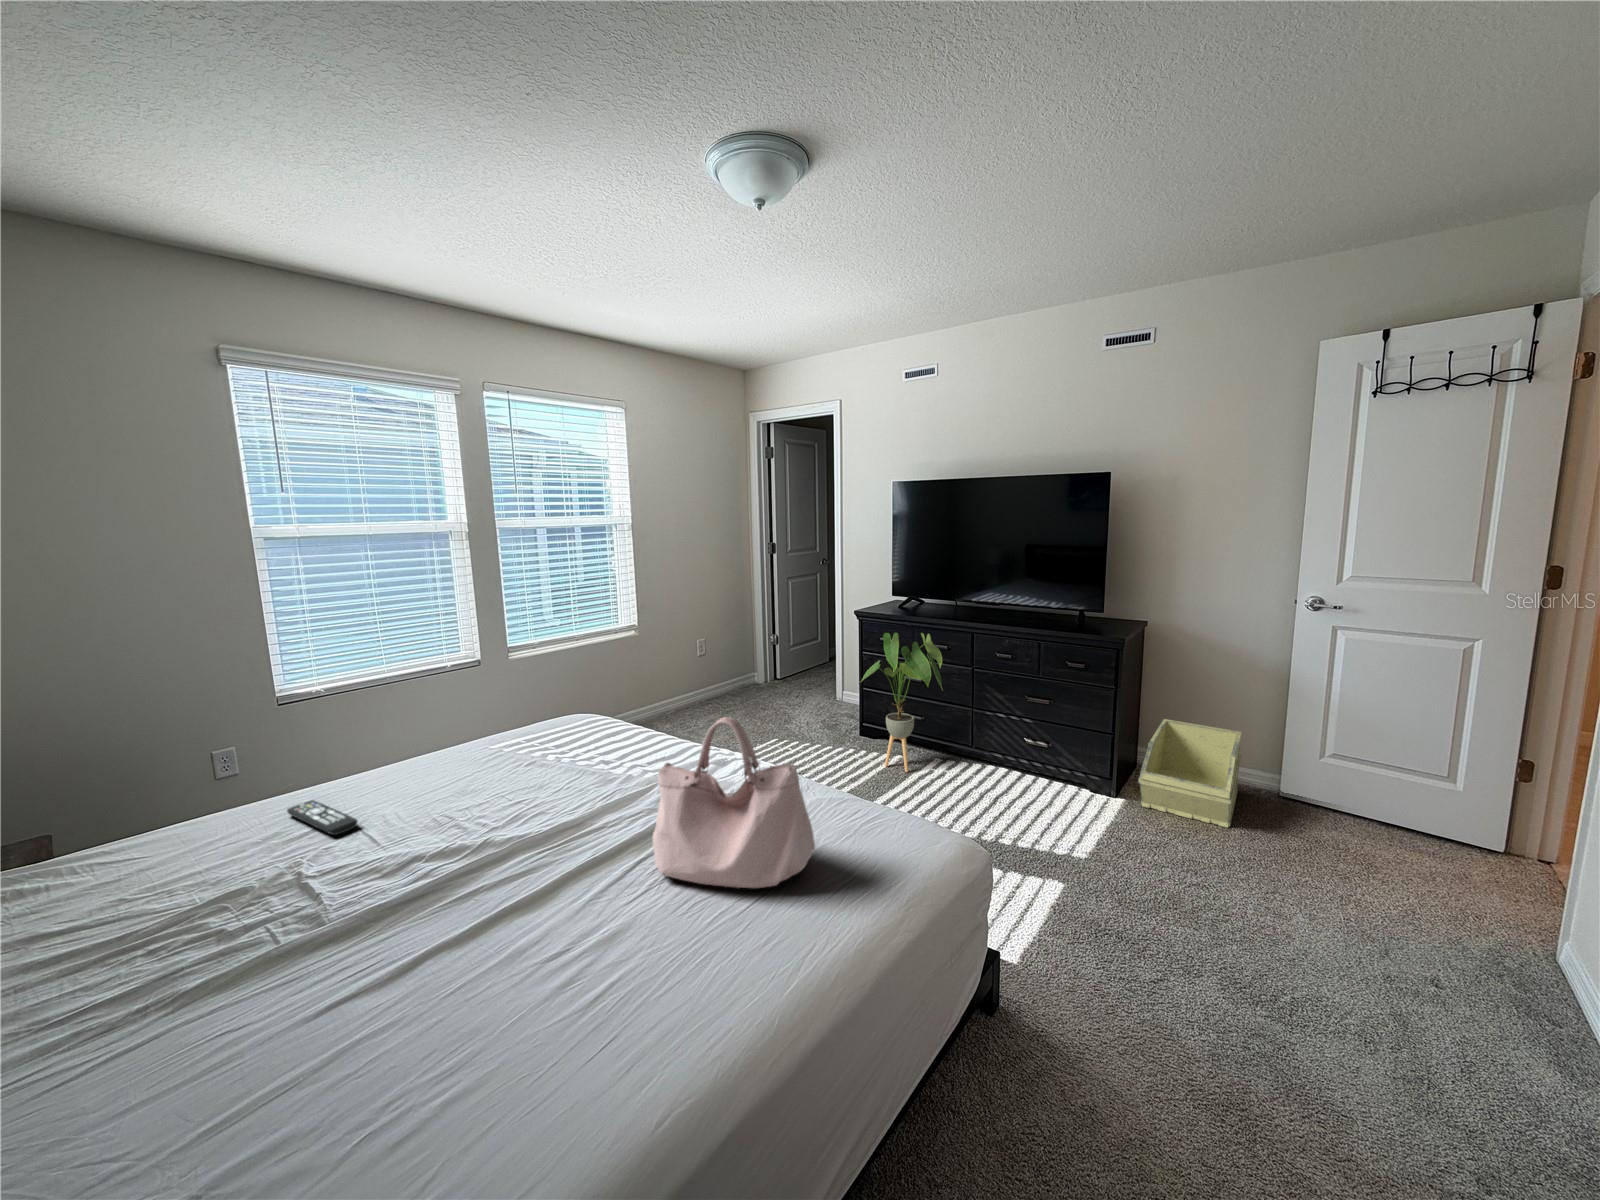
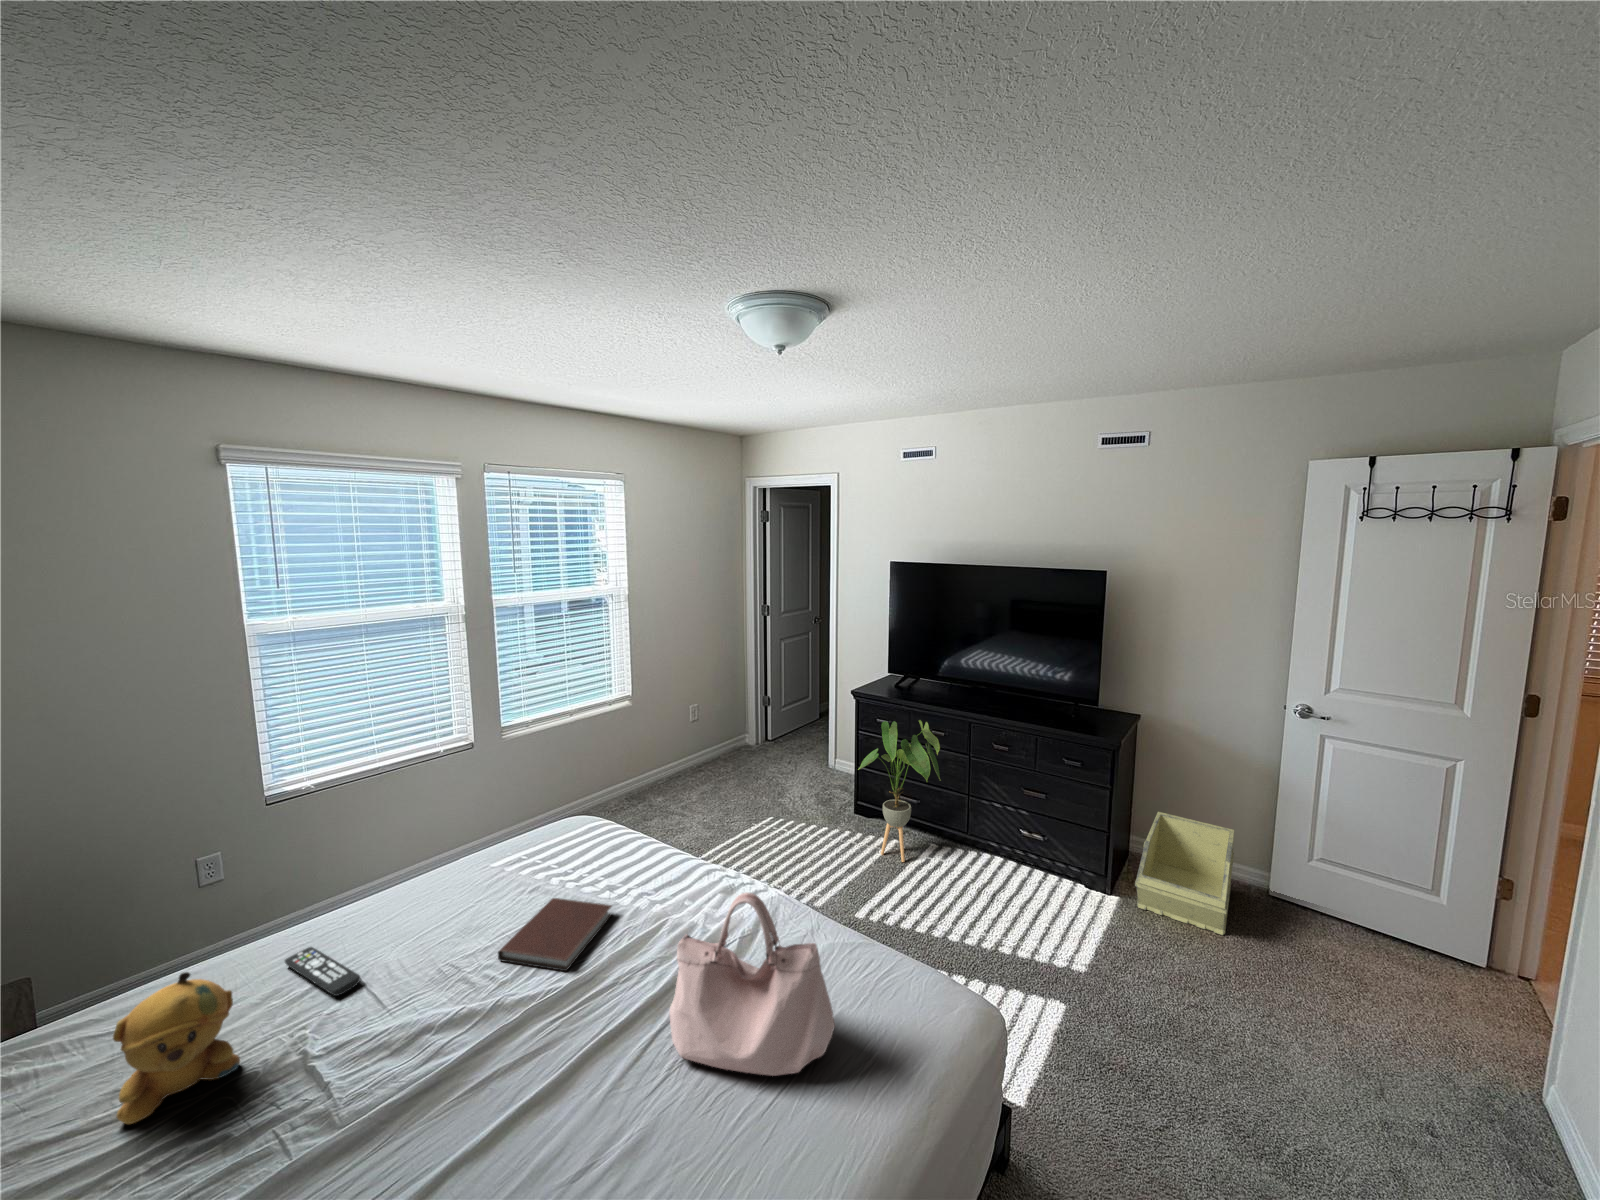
notebook: none [491,765,607,818] -> present [498,898,612,971]
stuffed bear: none [109,786,237,923] -> present [113,972,240,1124]

